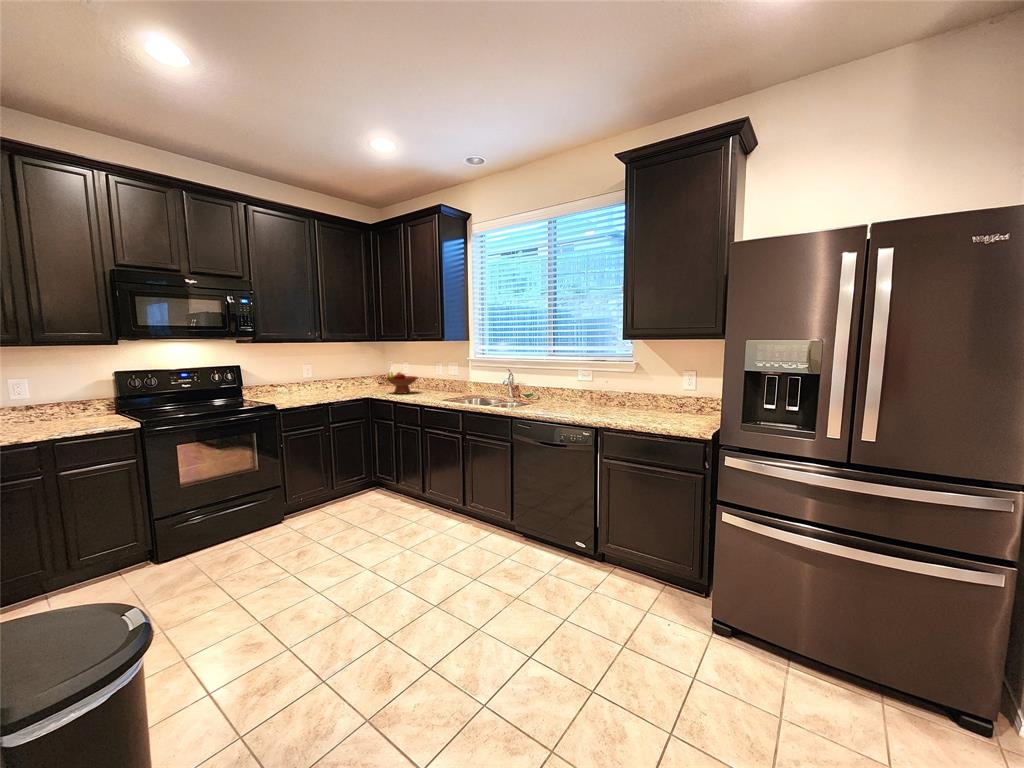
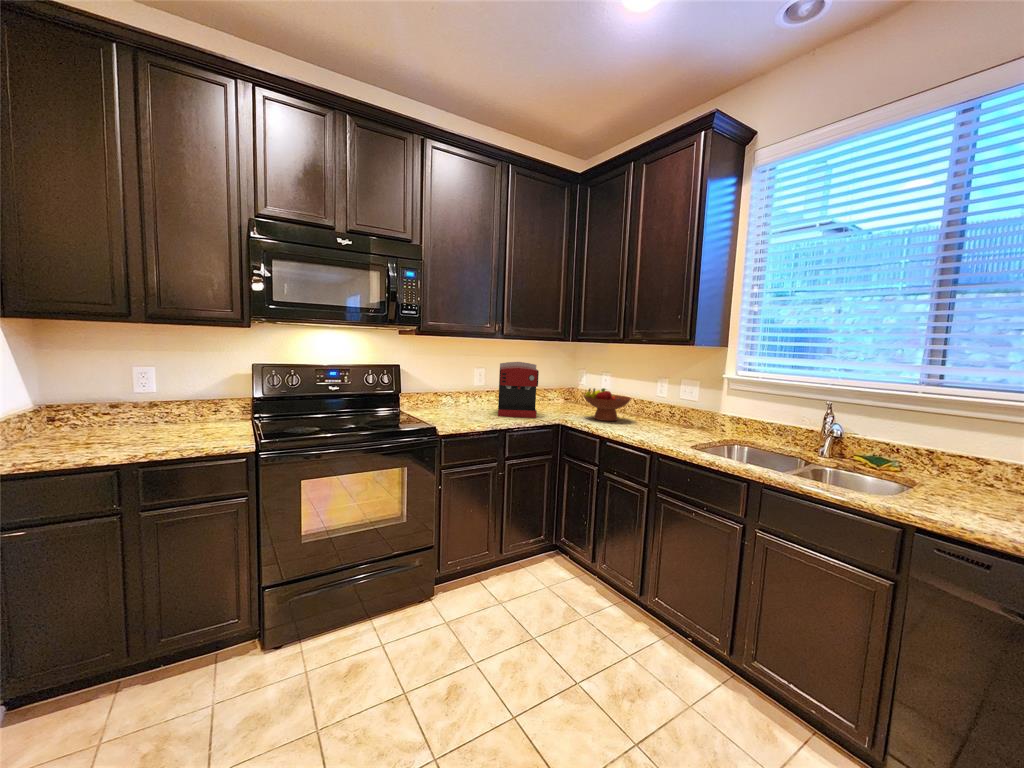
coffee maker: none [321,358,352,397] -> present [498,362,539,418]

